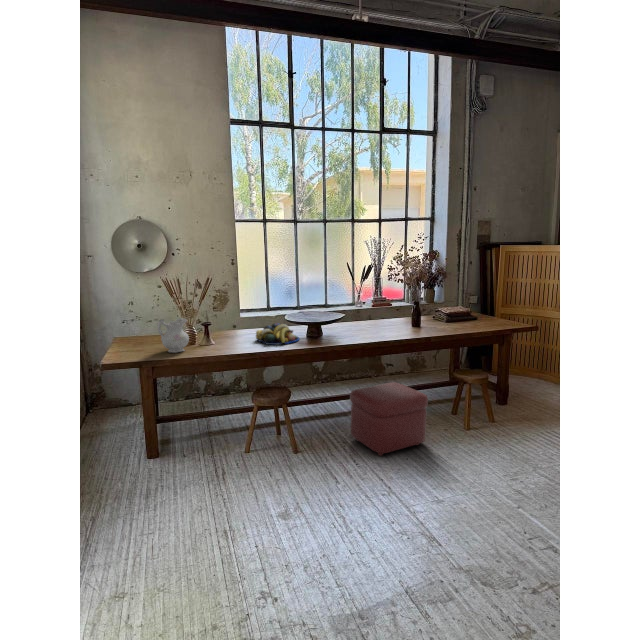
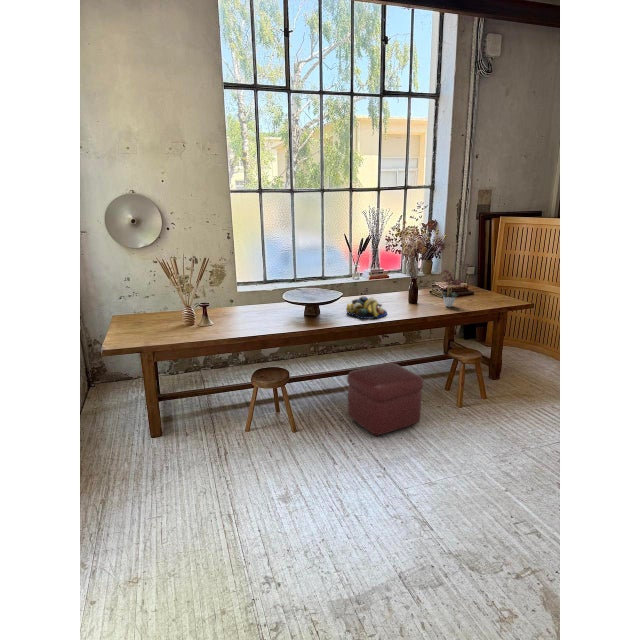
flower arrangement: none [441,288,467,327] -> present [441,270,463,307]
ceramic pitcher: present [157,318,189,353] -> none [156,302,187,337]
fruit bowl: present [256,323,299,345] -> present [346,296,387,319]

